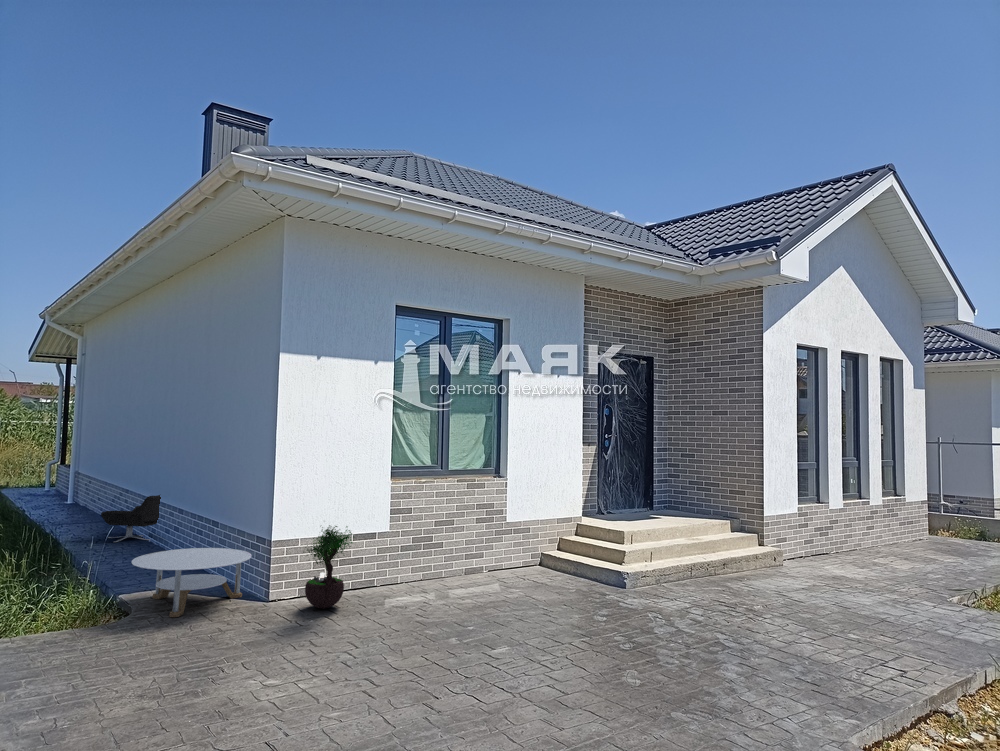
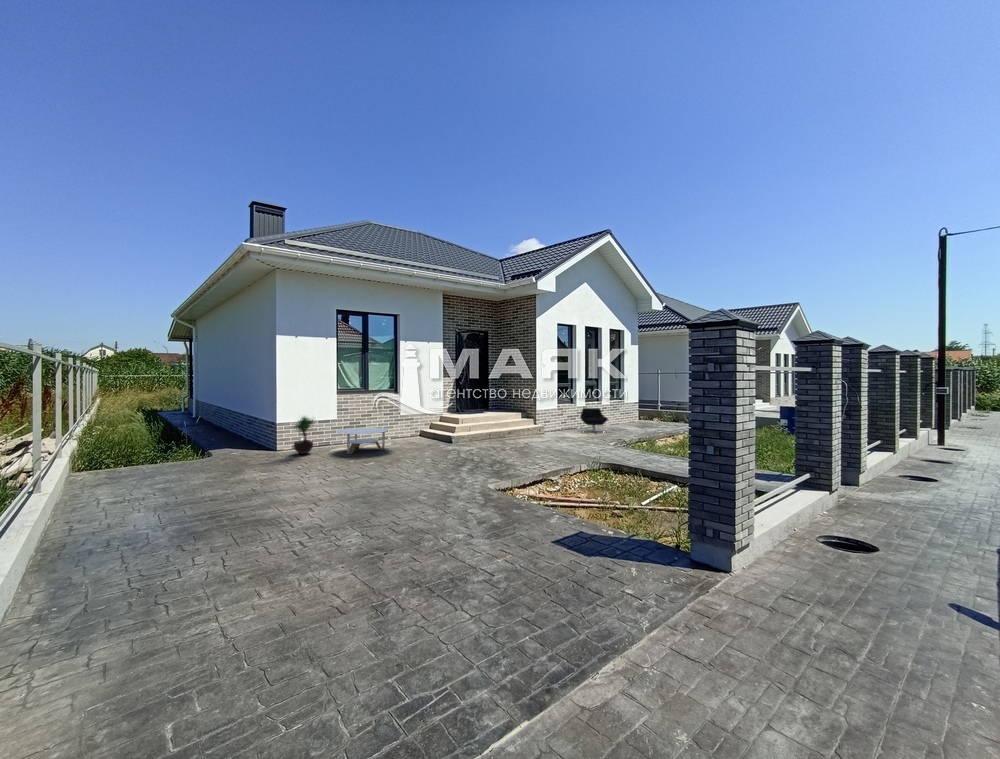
lounge chair: present [101,495,161,542] -> present [580,408,608,433]
round table: present [132,548,252,617] -> present [336,428,388,454]

